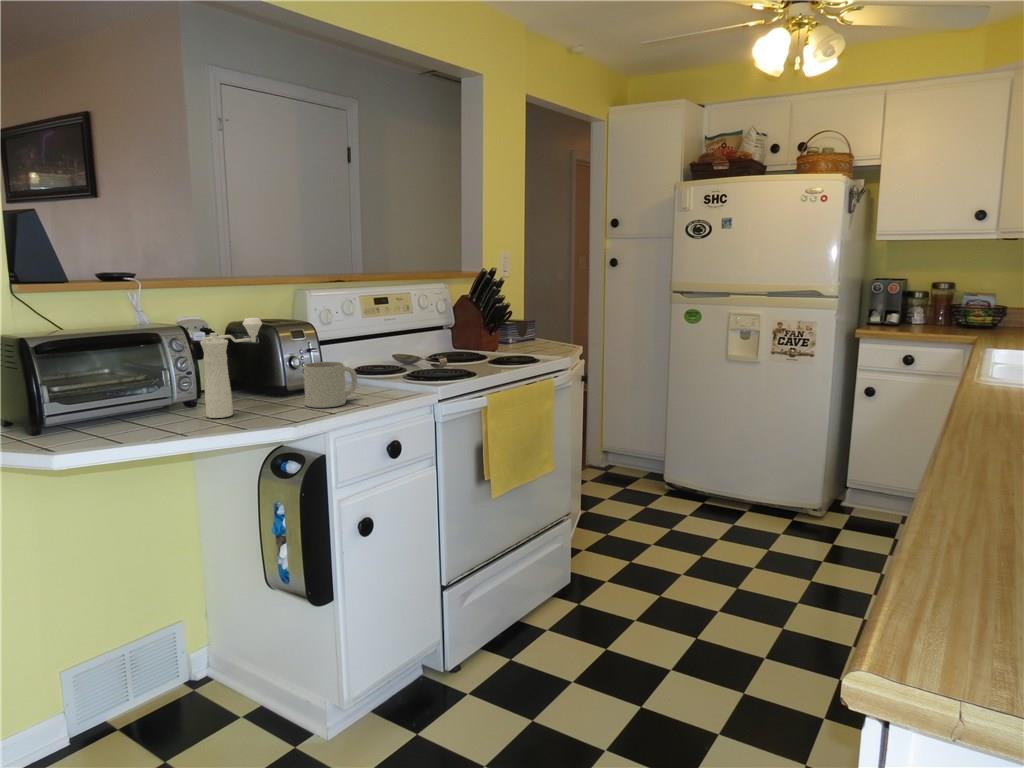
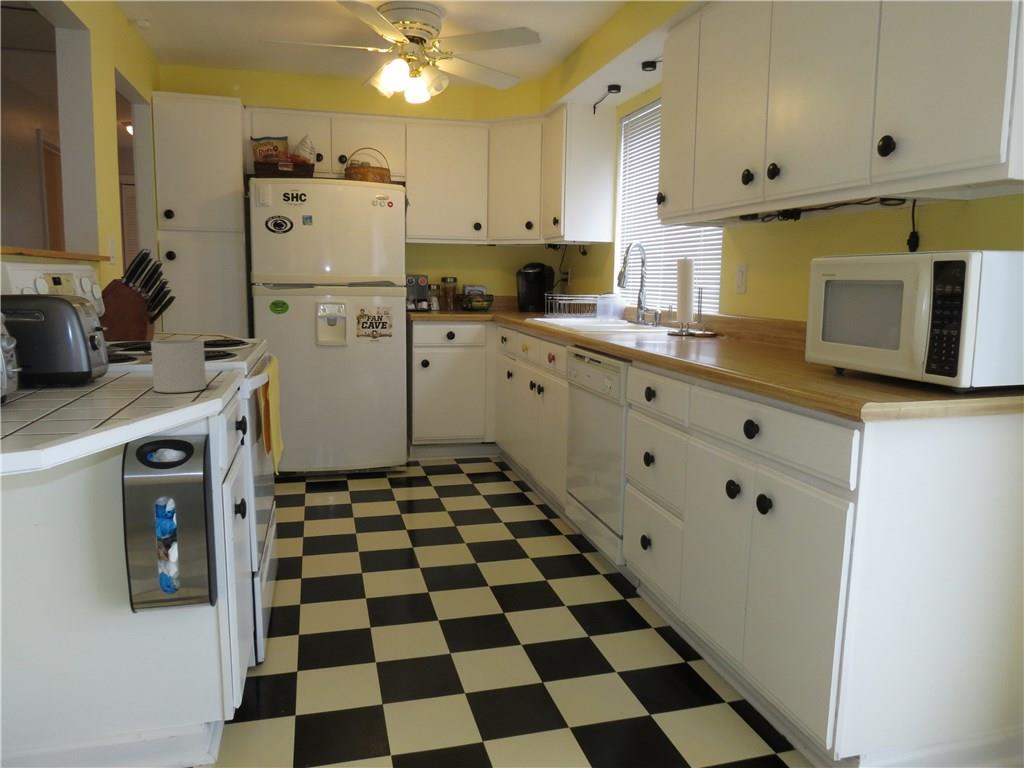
pepper mill: present [201,318,262,418] -> none [66,284,114,414]

